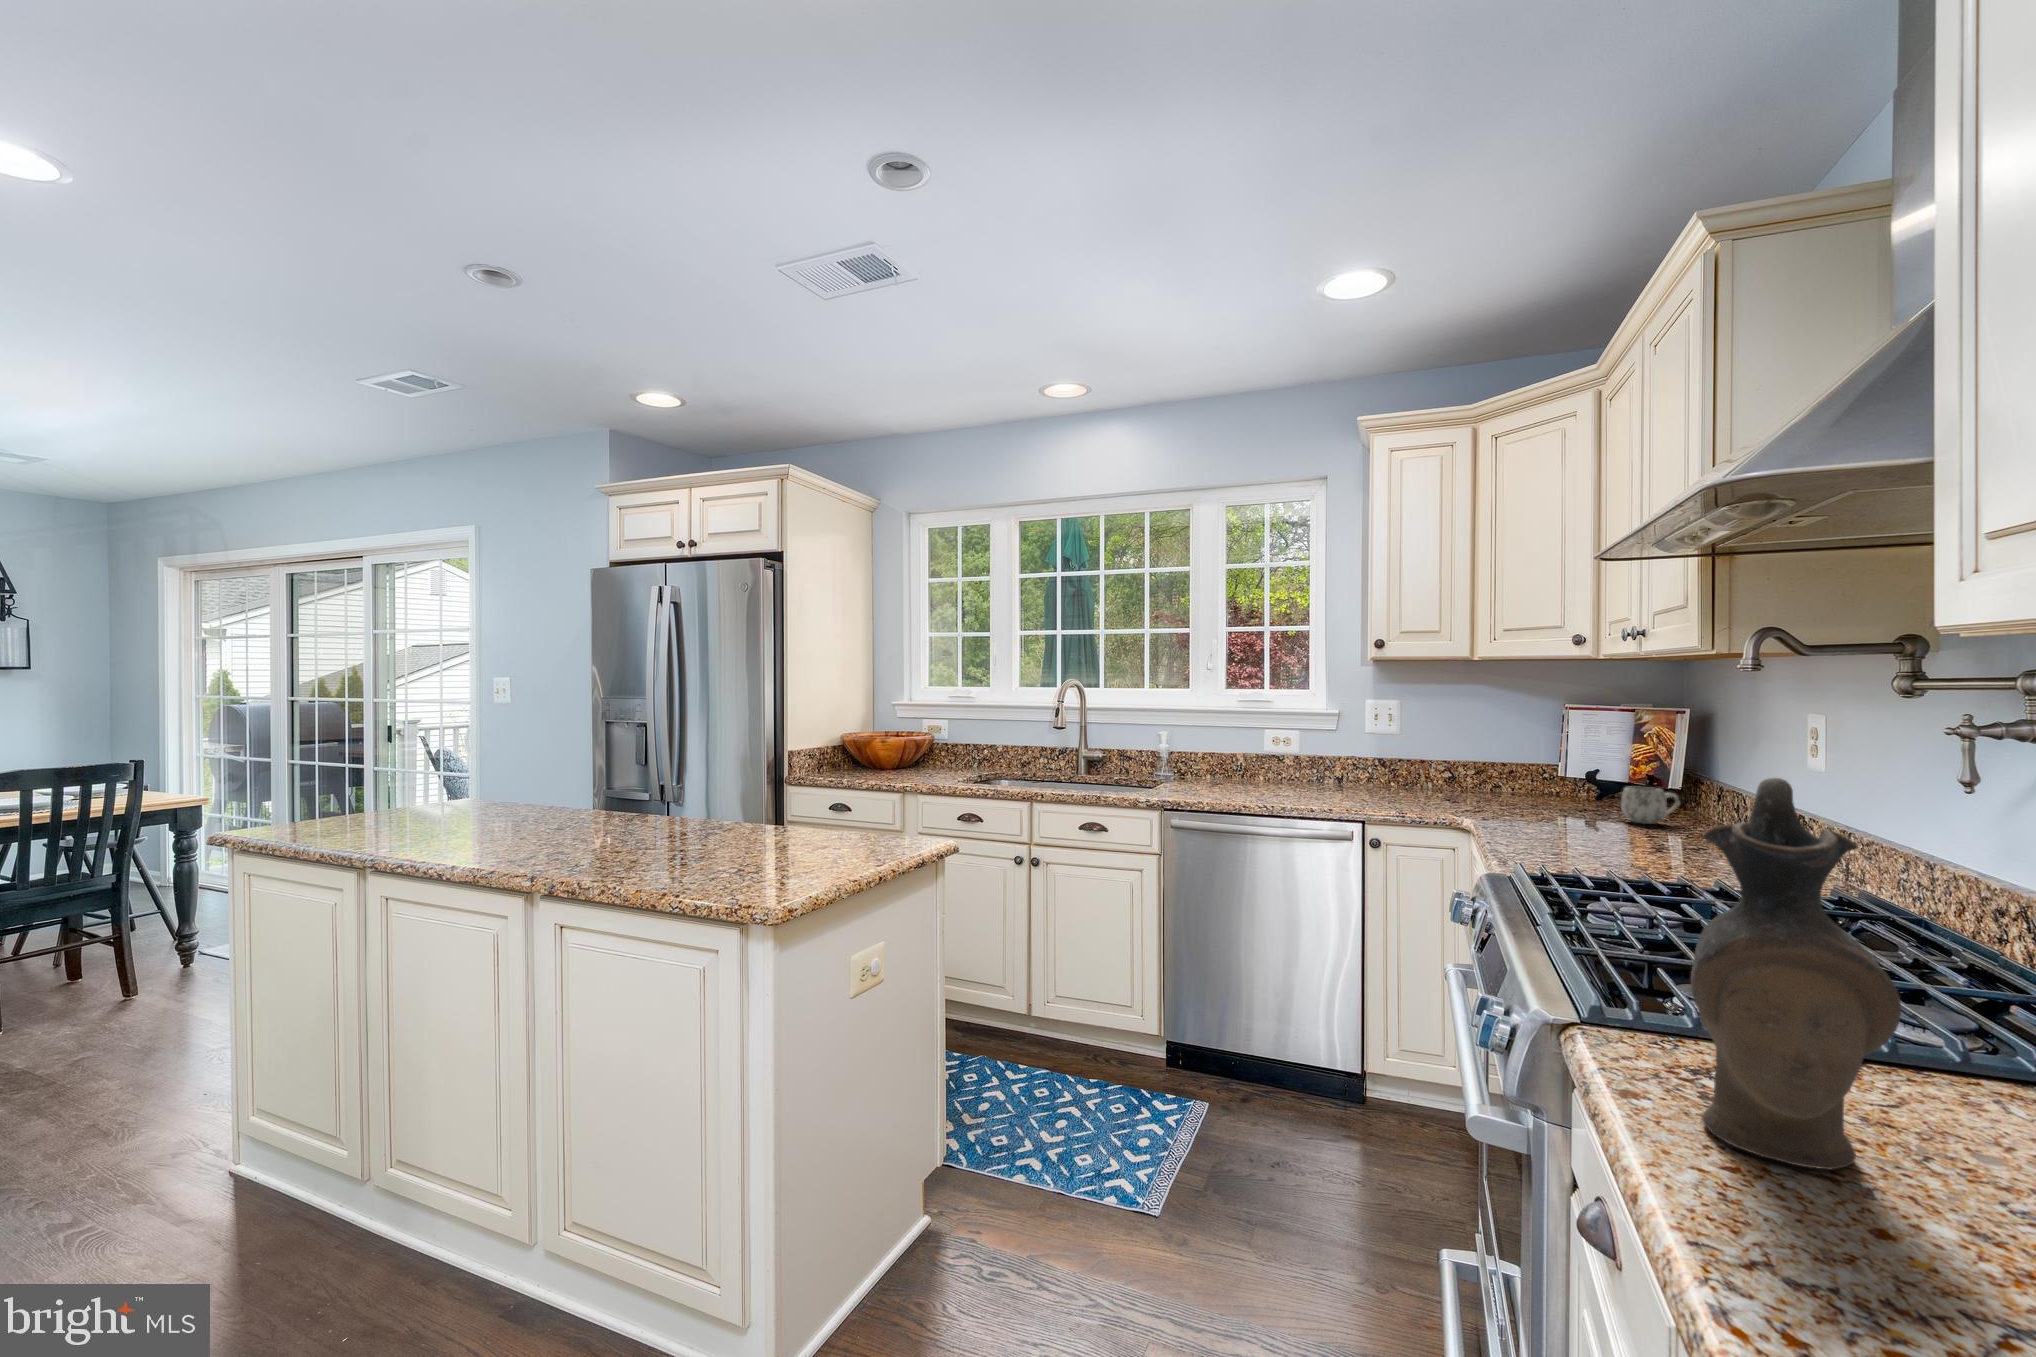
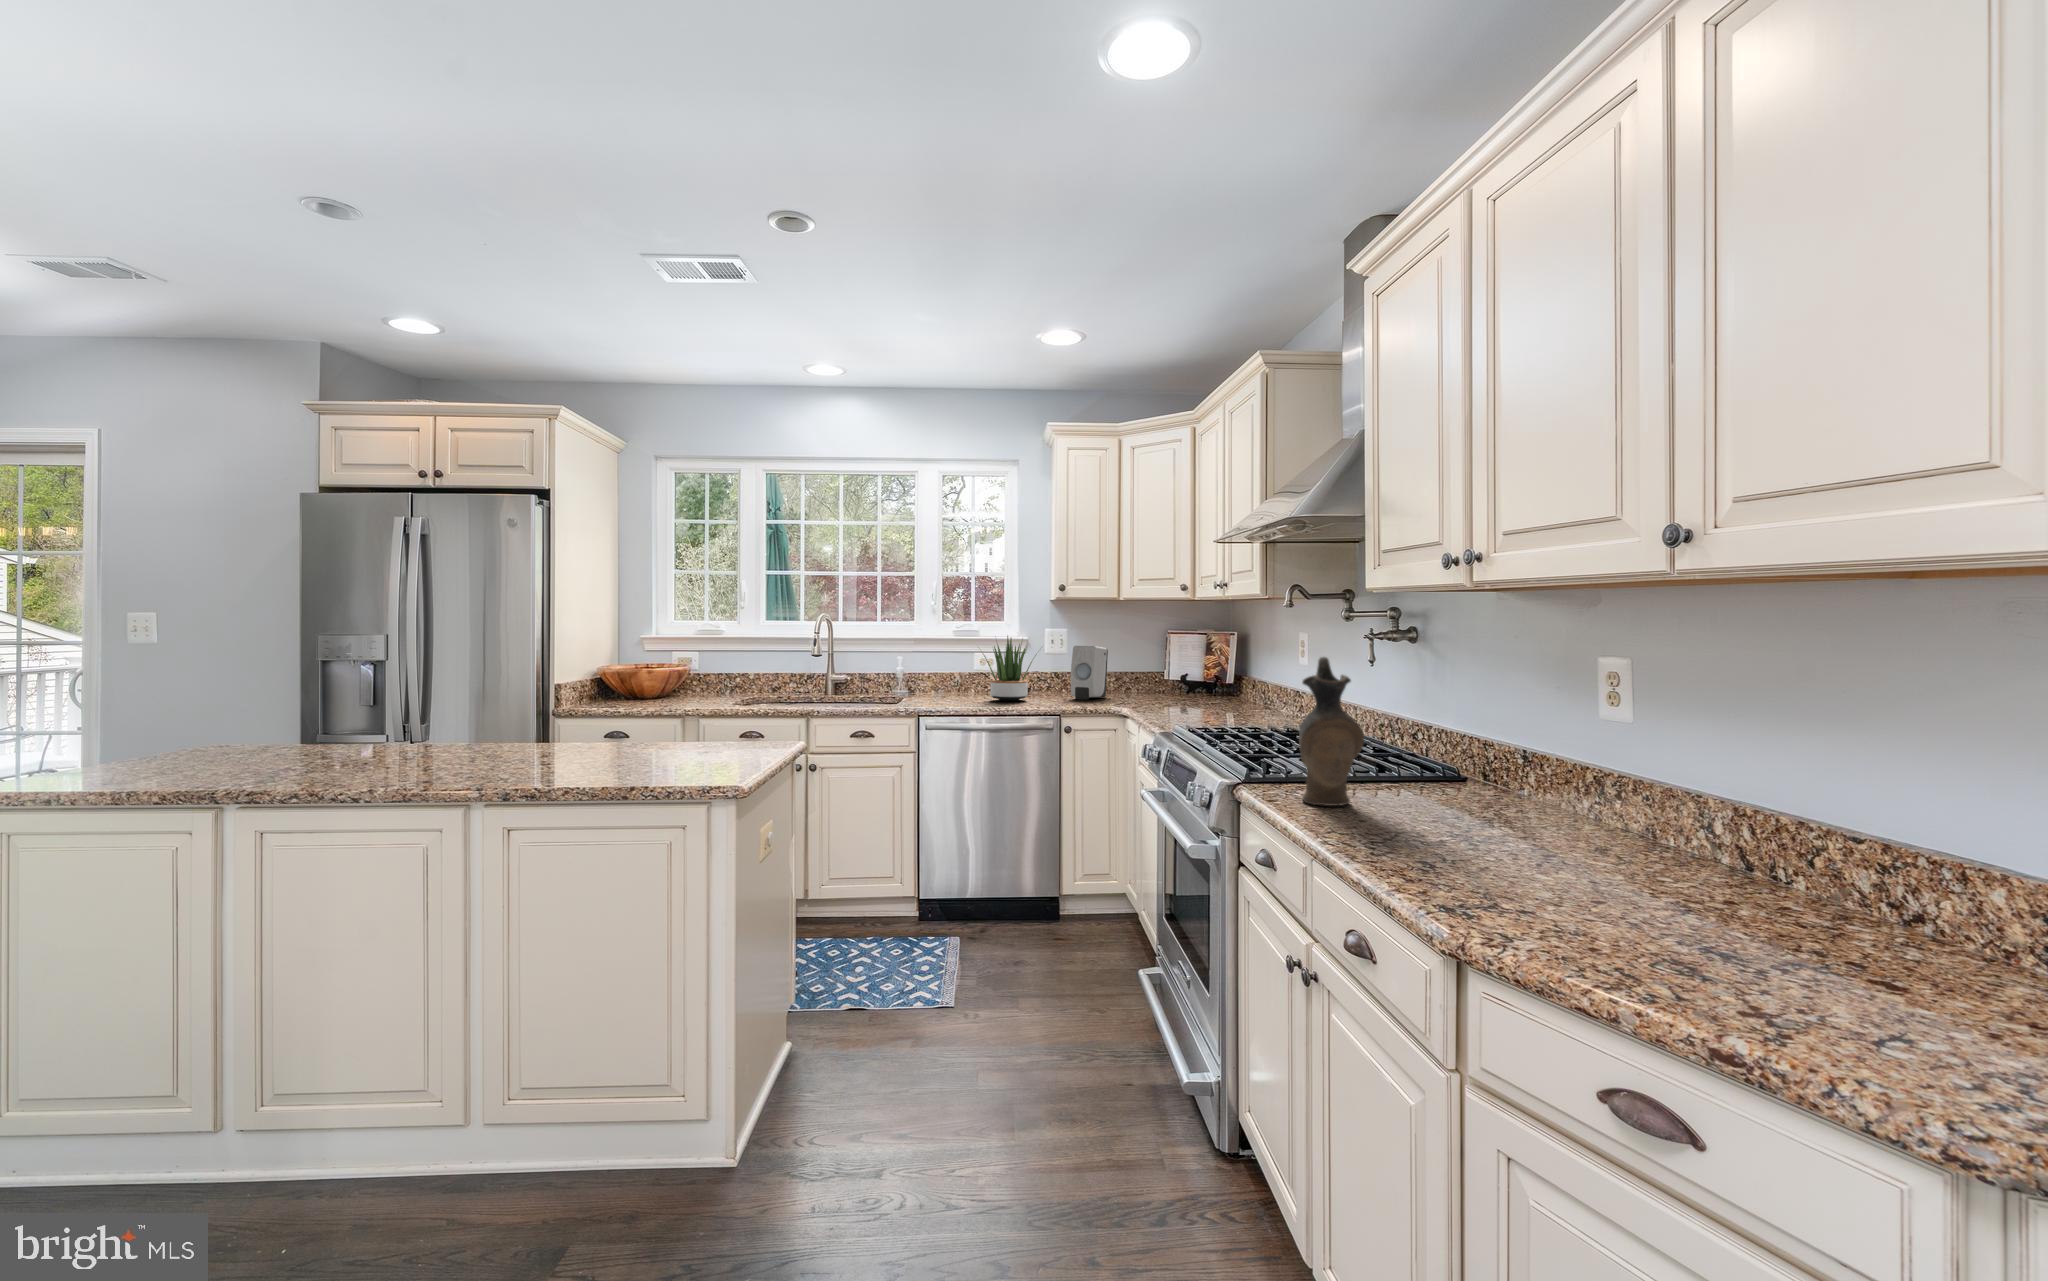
potted plant: none [1261,704,1352,792] -> present [983,636,1036,701]
soap dispenser: none [1396,721,1457,798] -> present [1071,646,1108,700]
mug: present [1621,787,1680,824] -> none [1208,682,1238,705]

